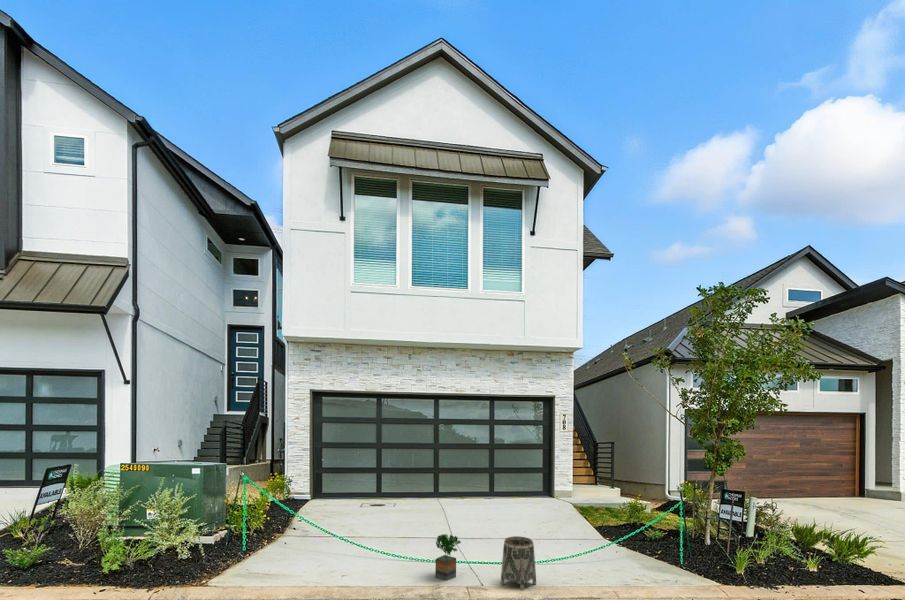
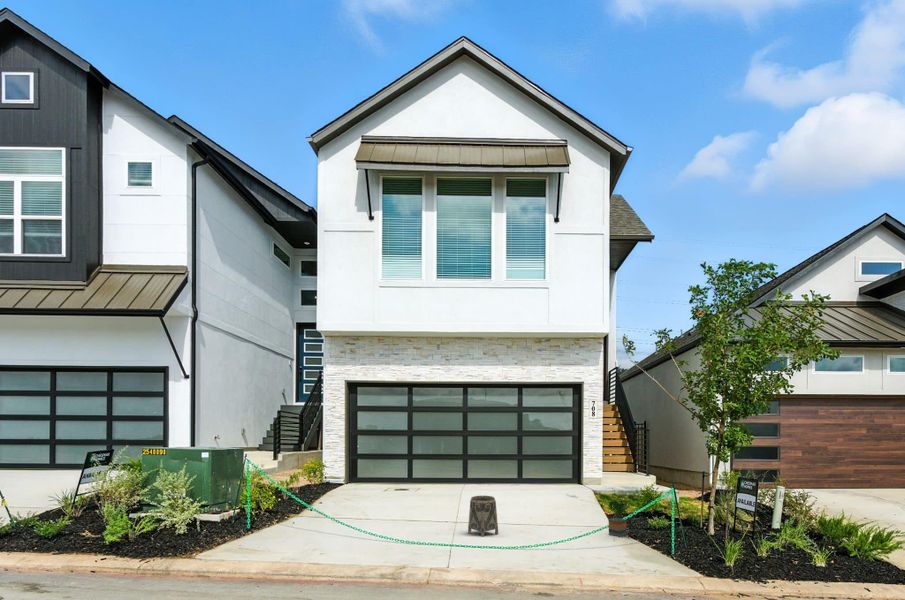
potted tree: present [435,534,461,581] -> present [608,500,630,537]

